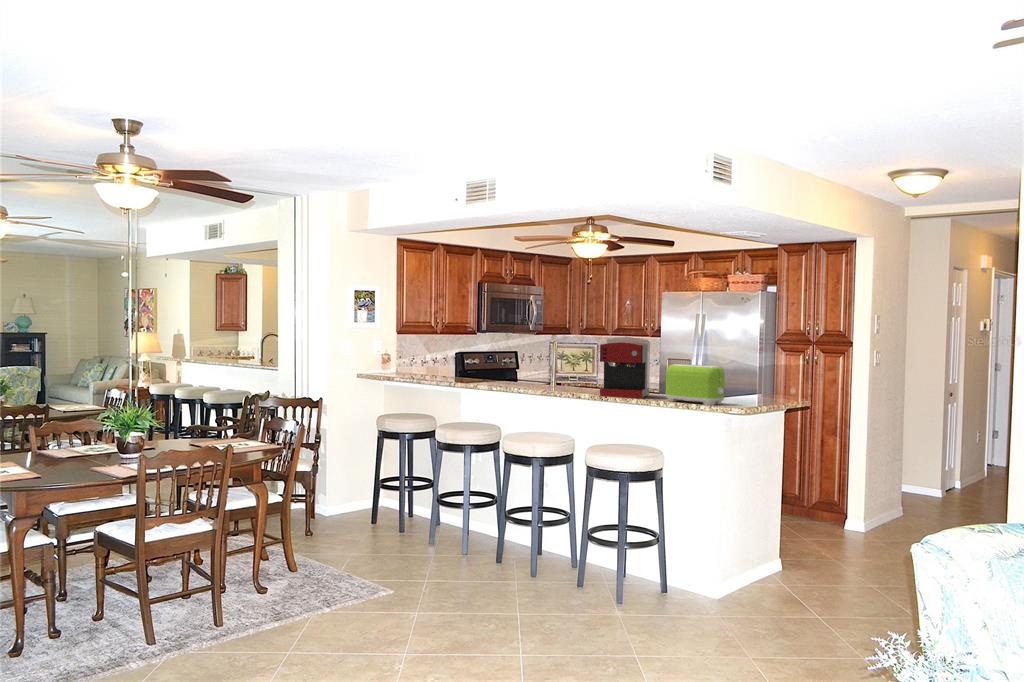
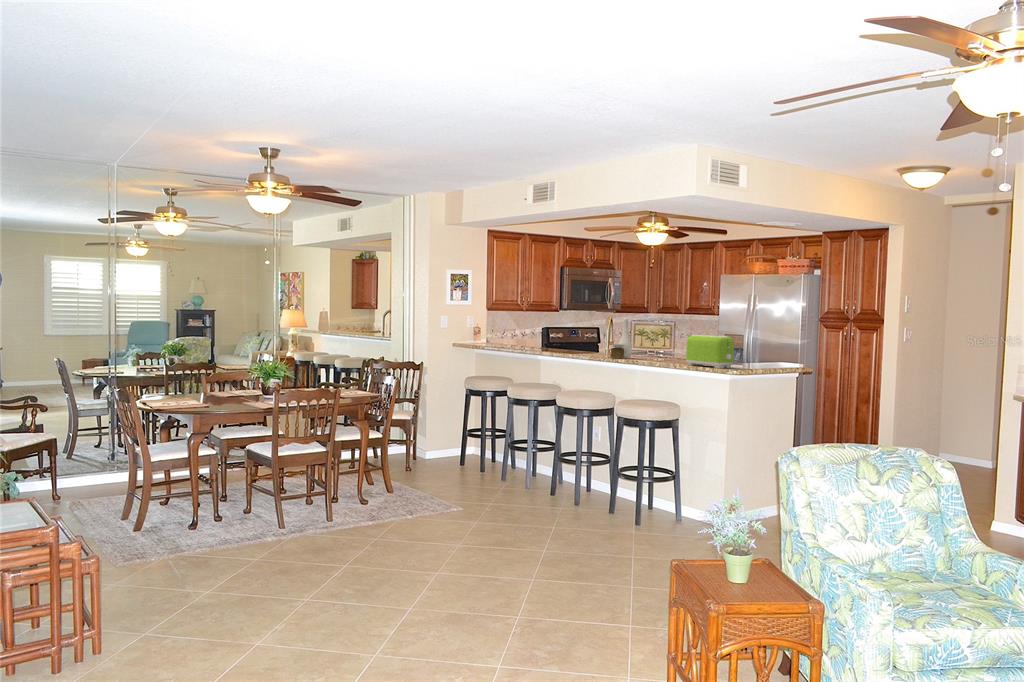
coffee maker: present [600,337,650,398] -> none [635,312,681,363]
vase: none [566,344,589,392] -> present [611,318,632,358]

